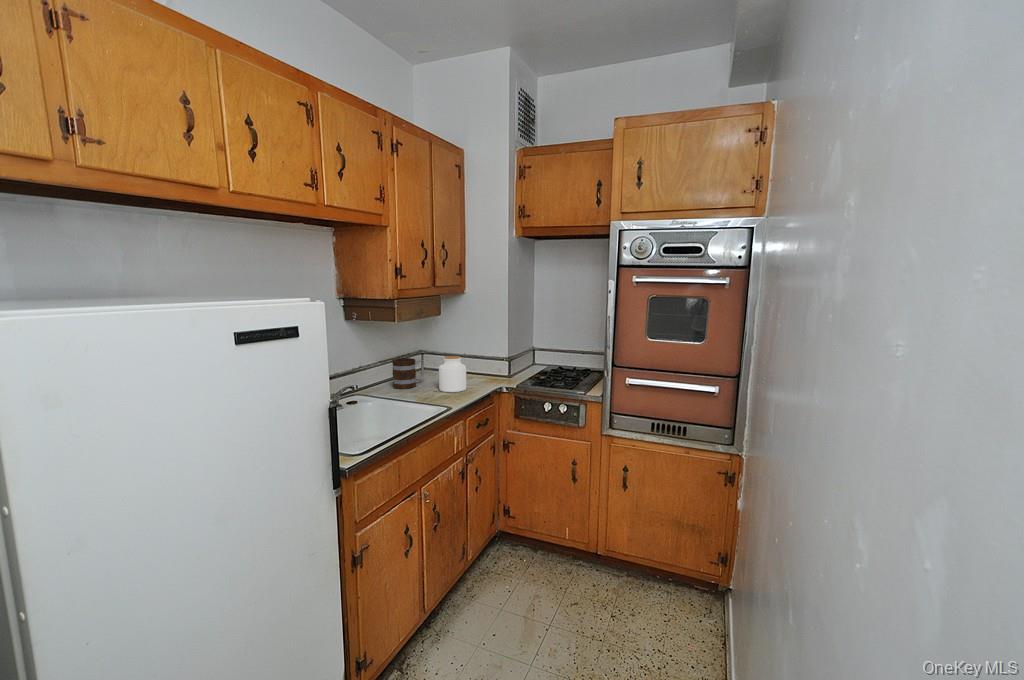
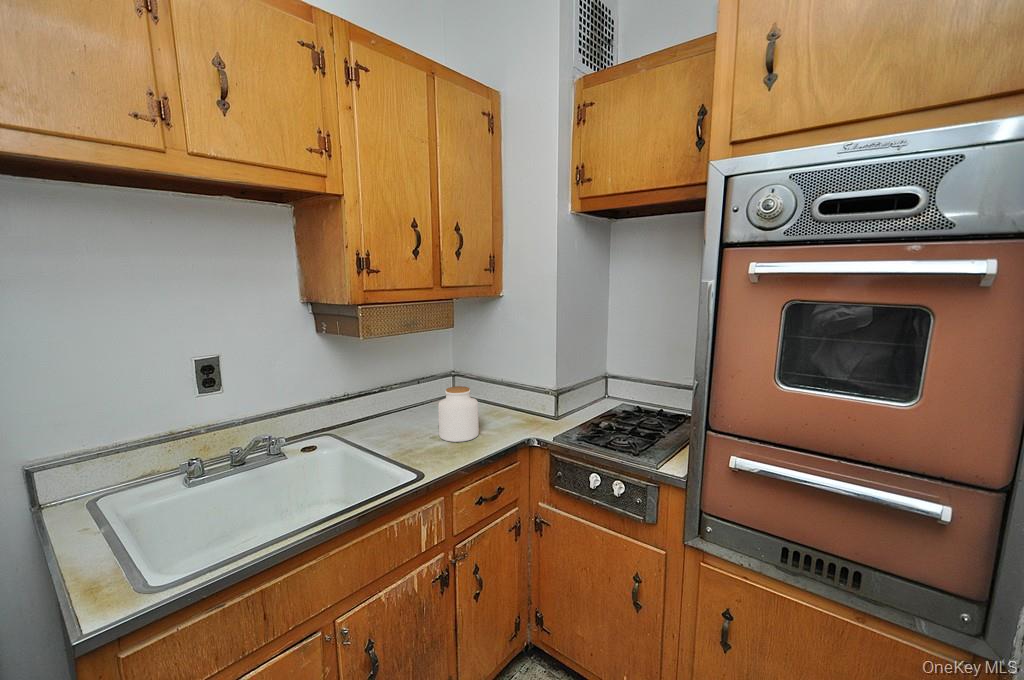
mug: present [392,358,424,389] -> none [387,384,435,427]

